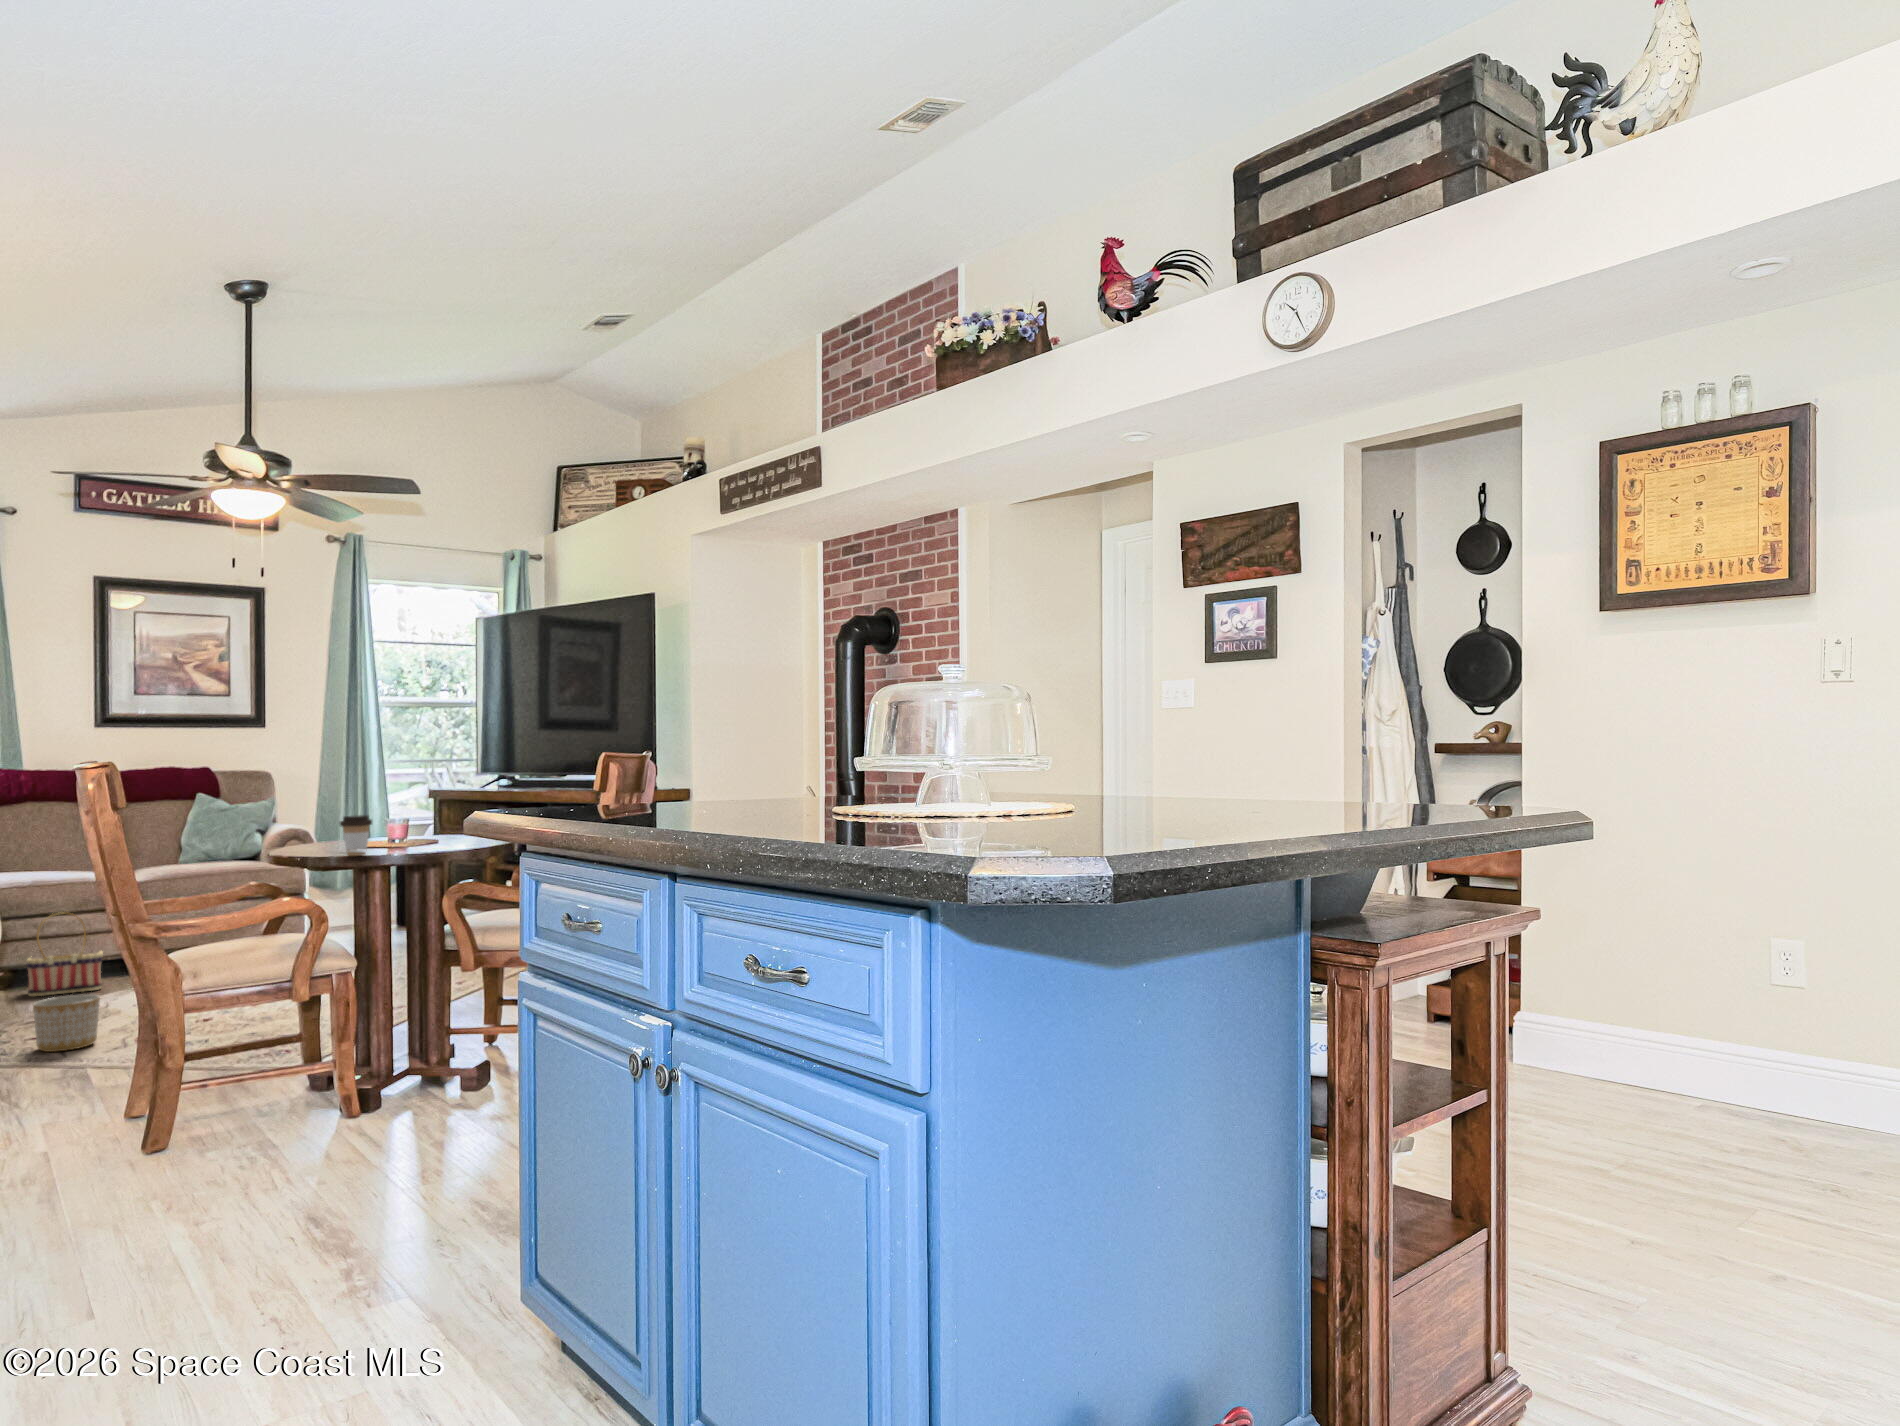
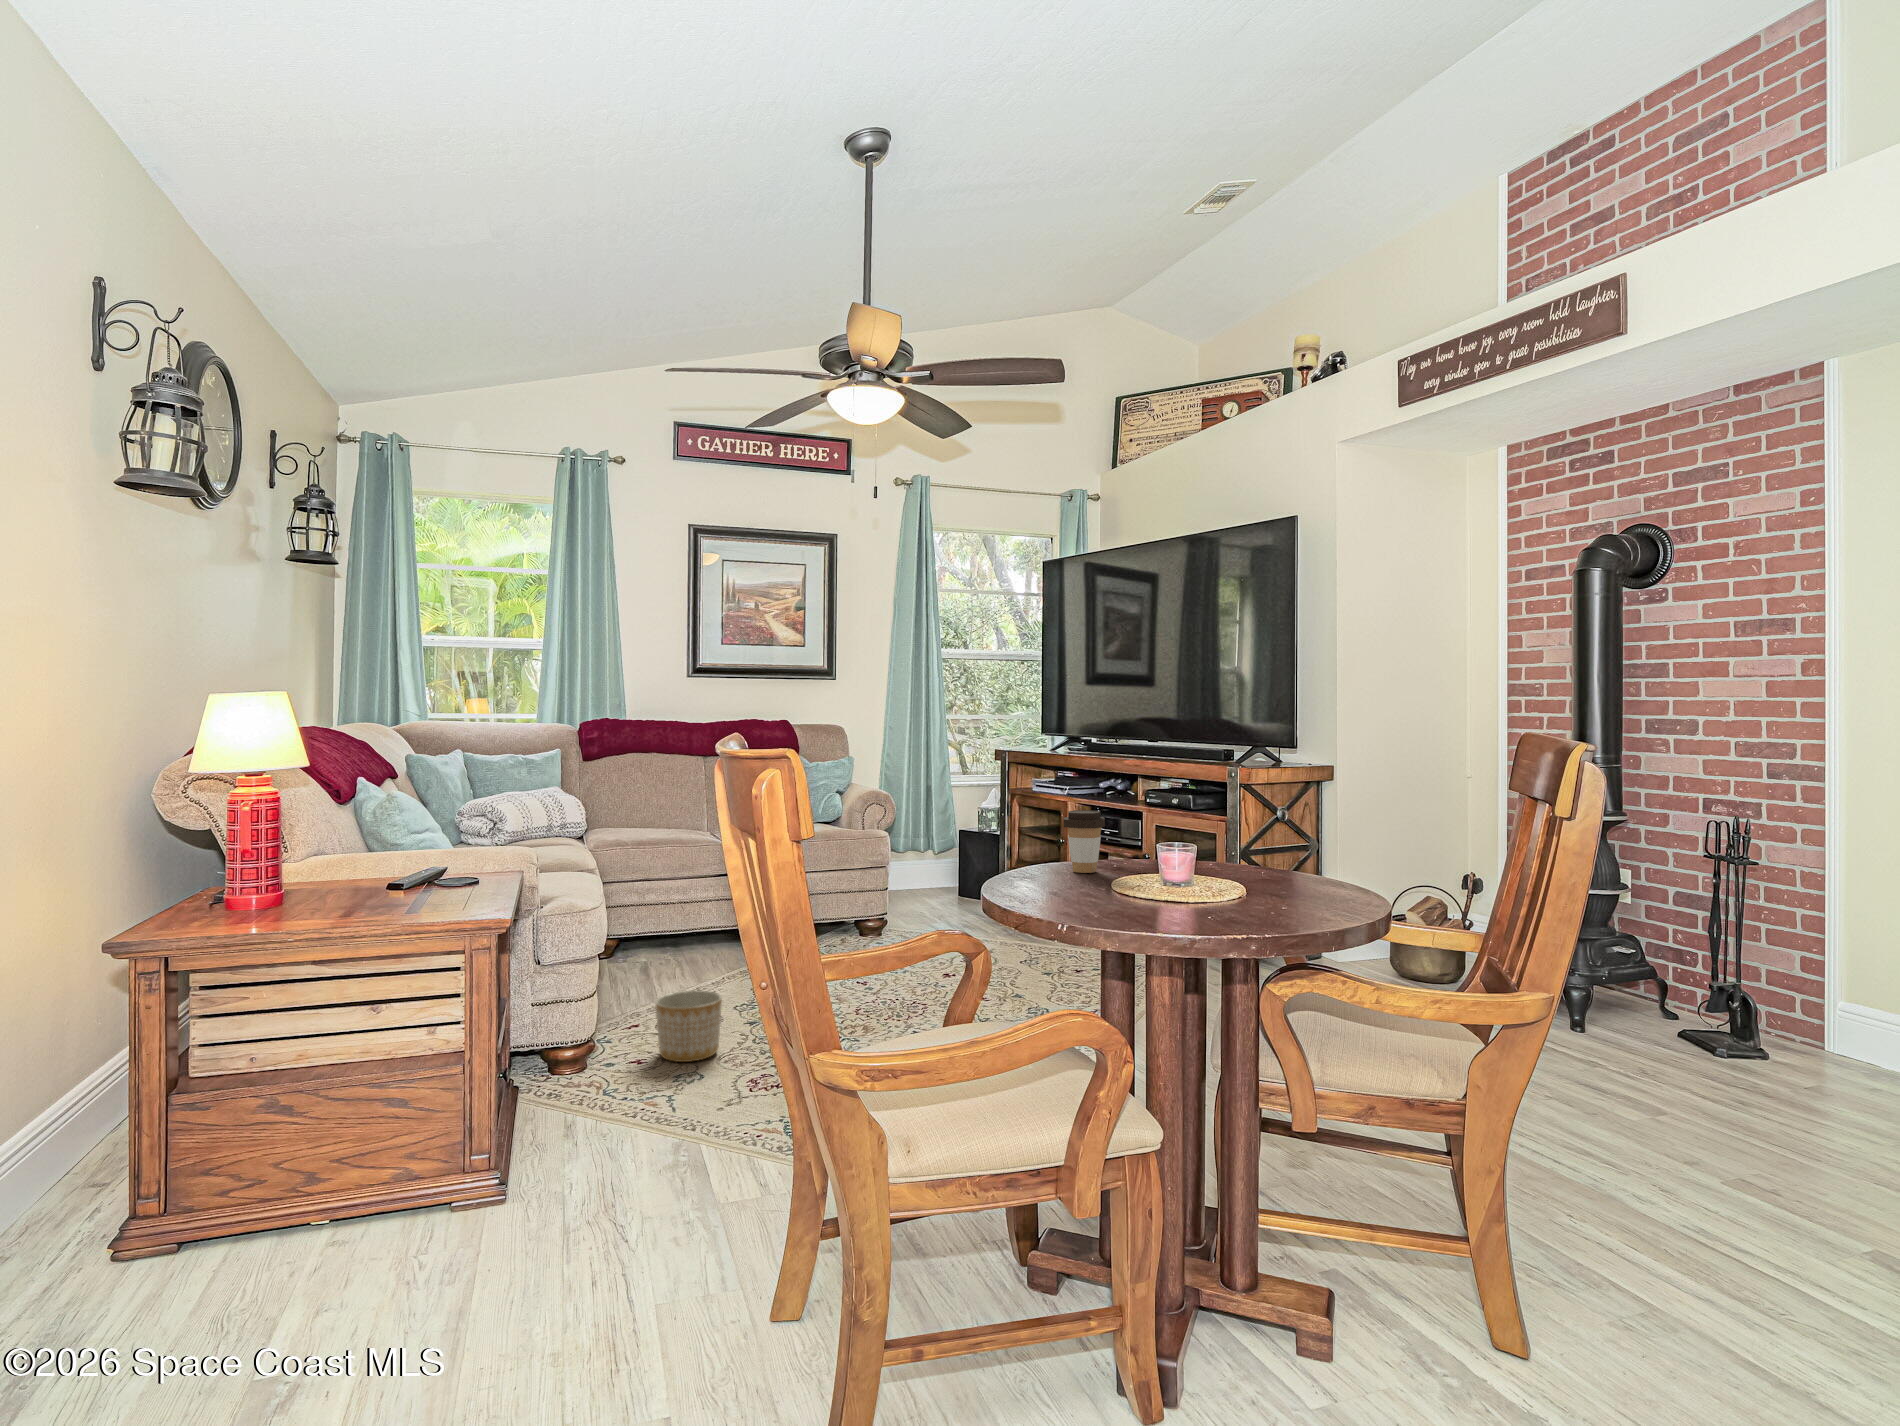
basket: present [26,913,103,996] -> none [637,869,706,962]

